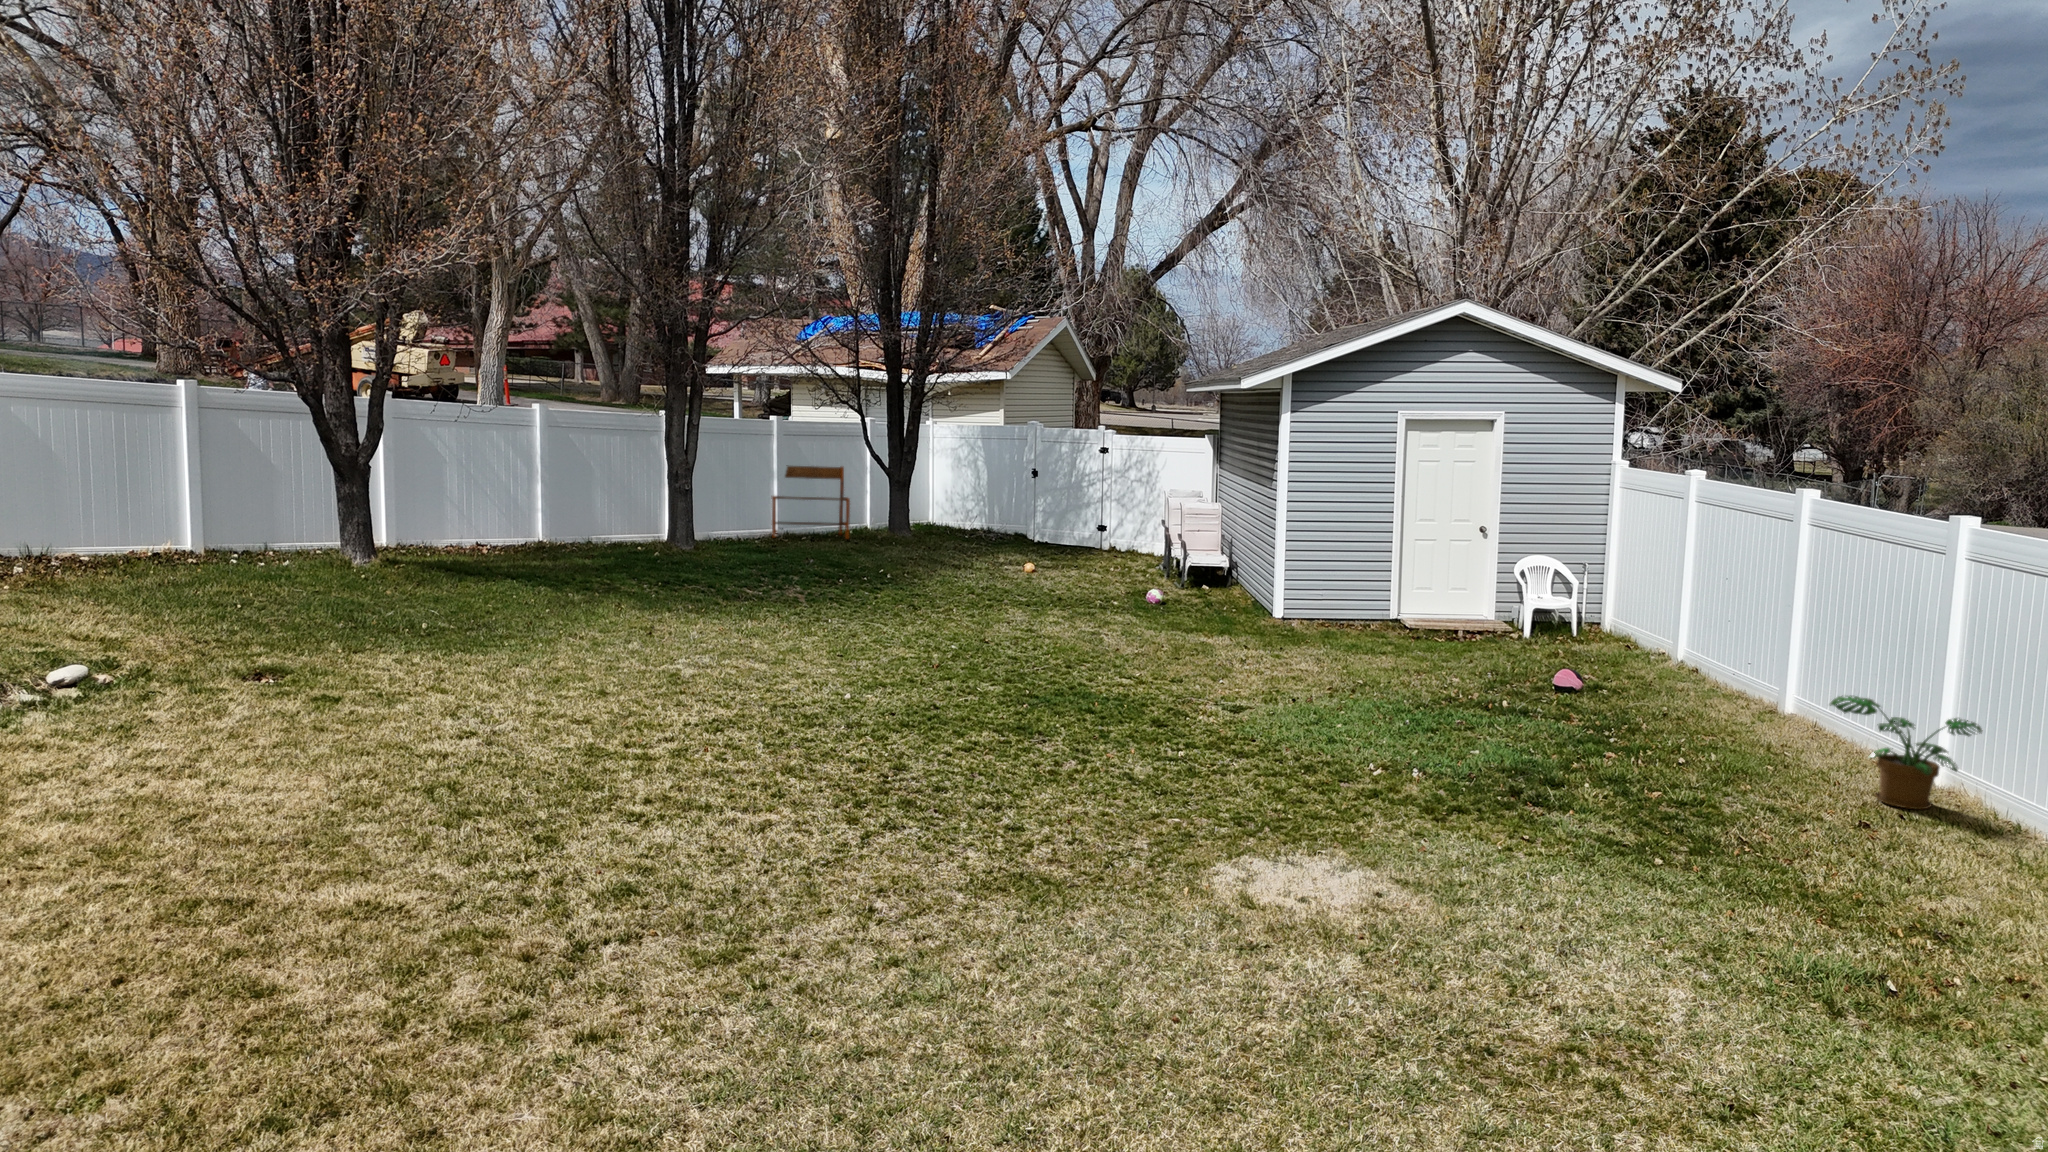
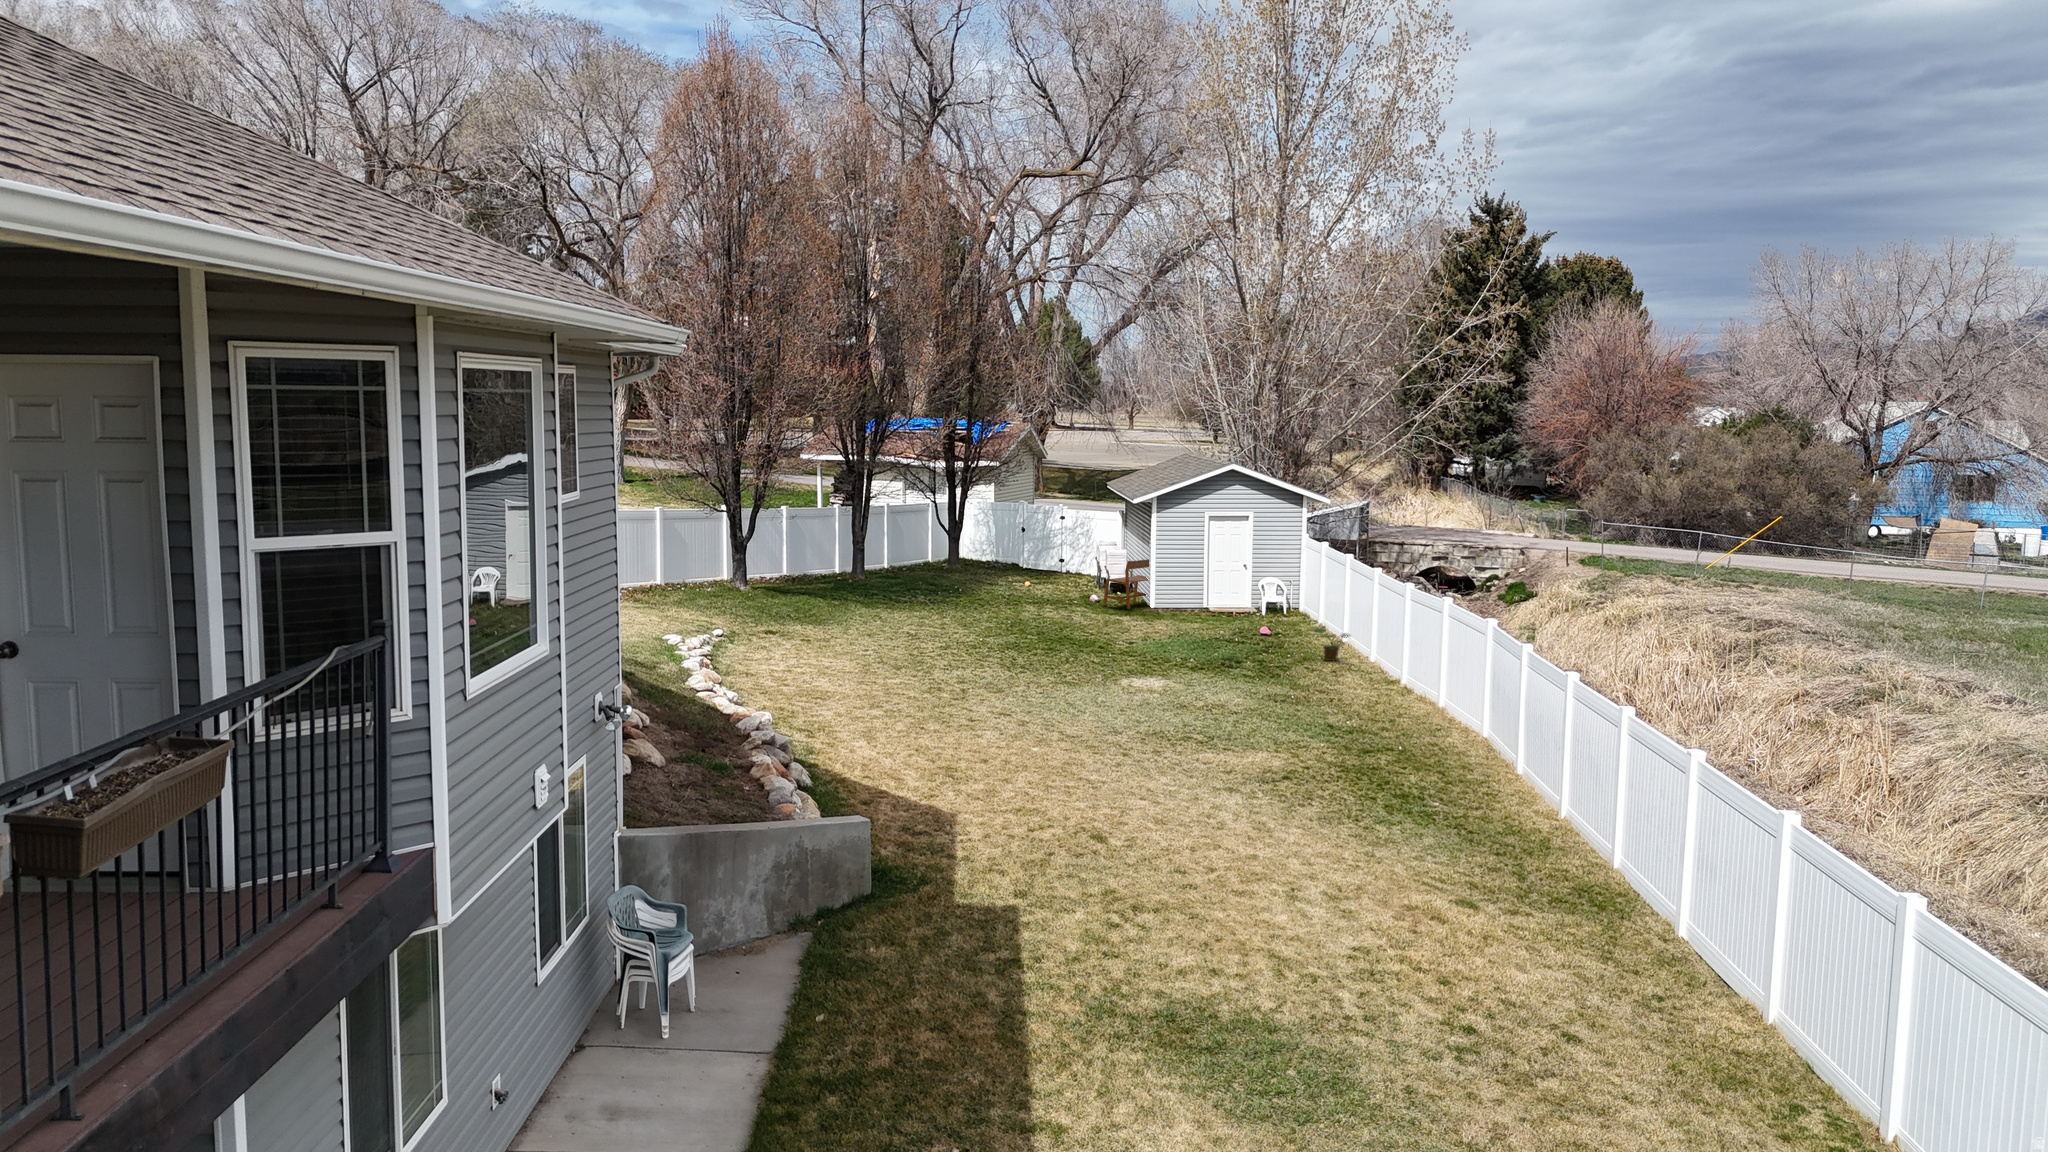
bench: present [772,465,850,539] -> present [1103,559,1149,609]

